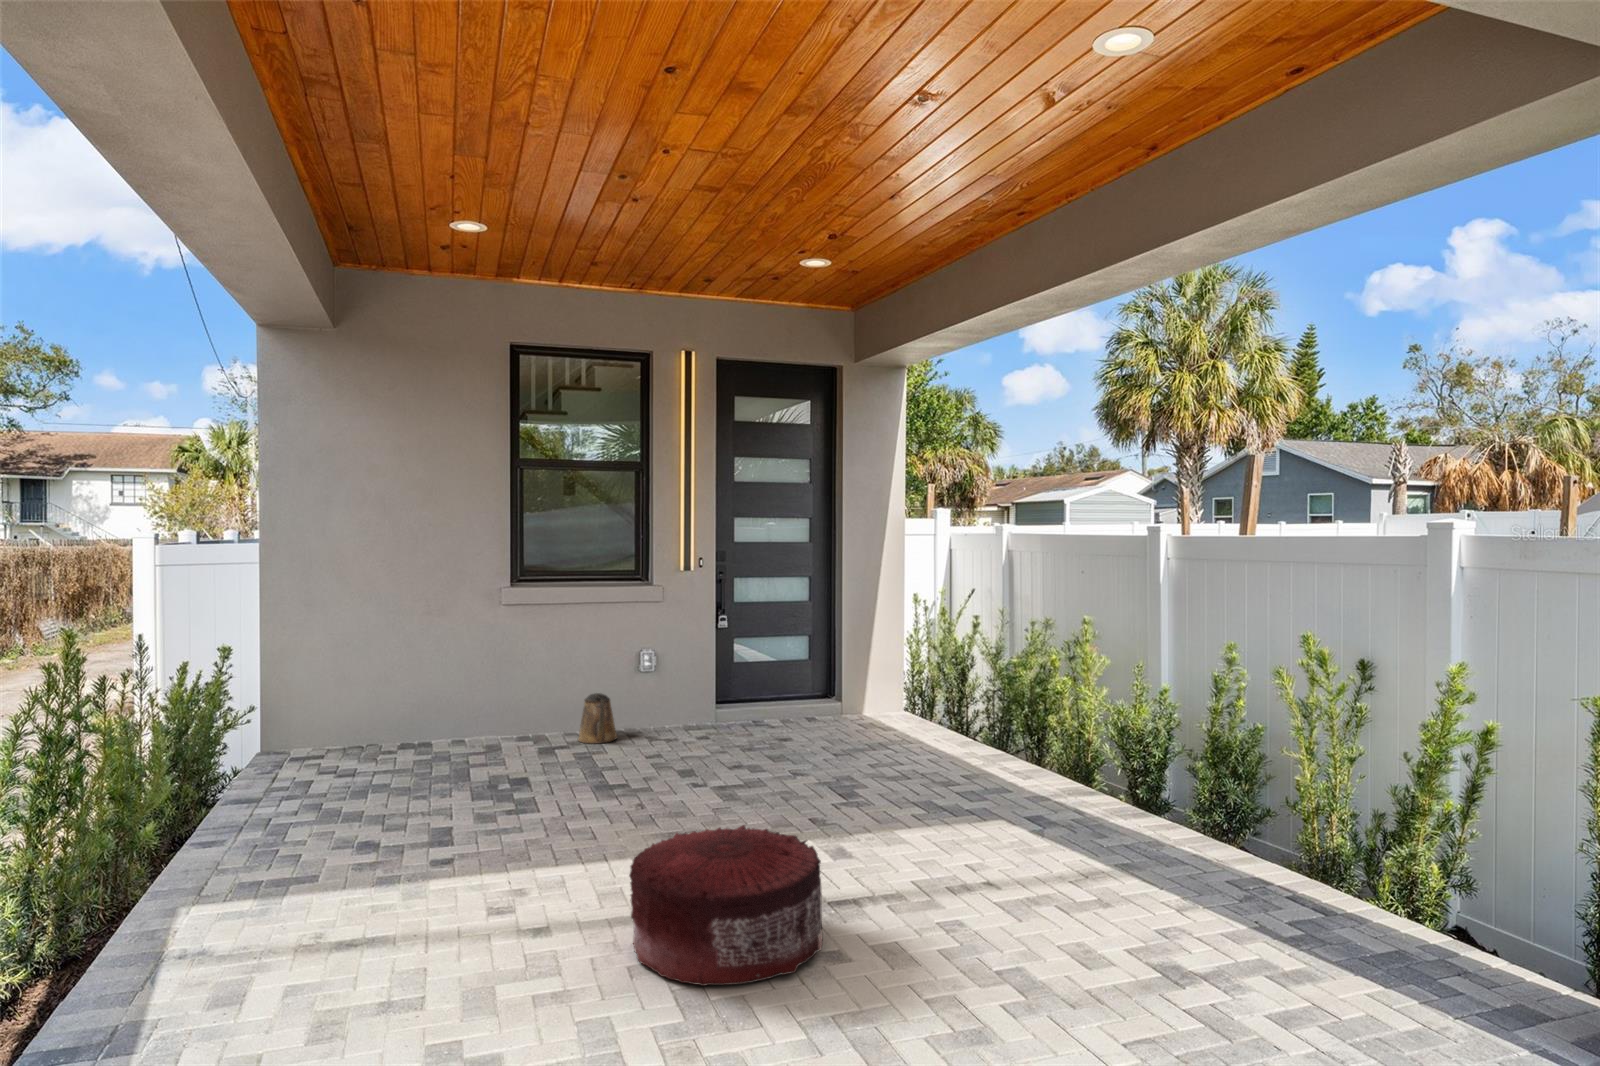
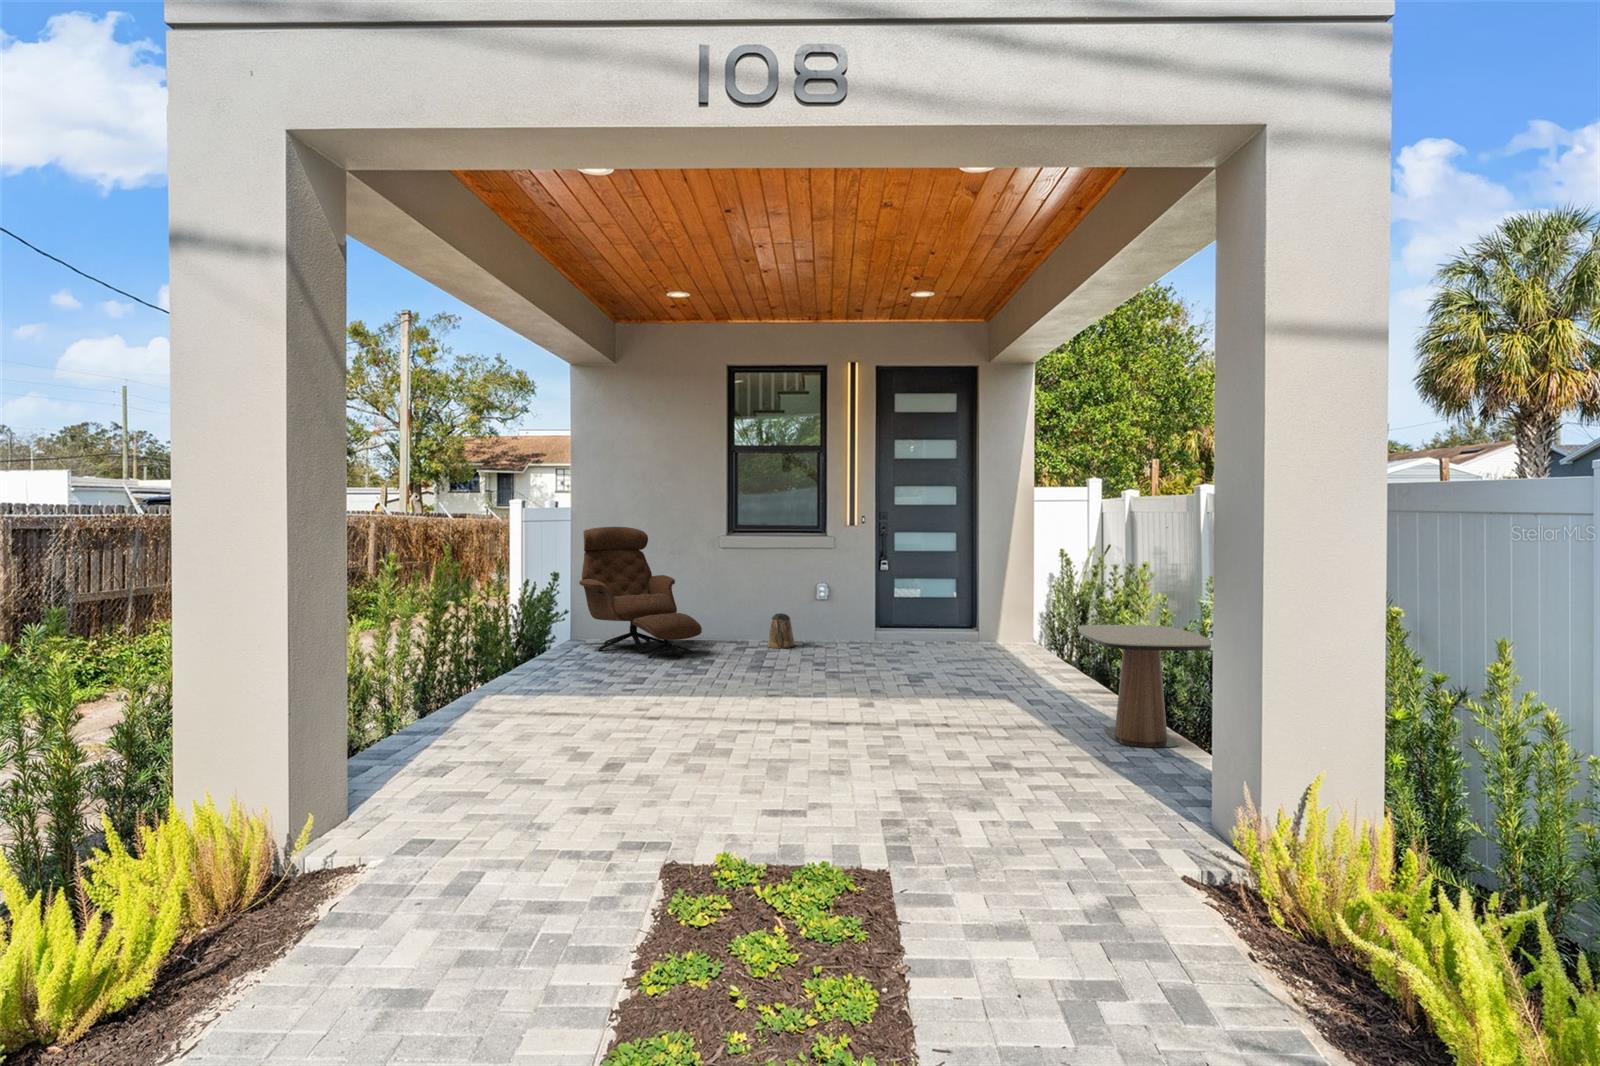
lounge chair: none [283,575,495,781] -> present [579,527,702,658]
side table: none [1146,711,1377,893] -> present [1077,625,1211,747]
pouf: present [629,825,822,986] -> none [682,668,803,744]

